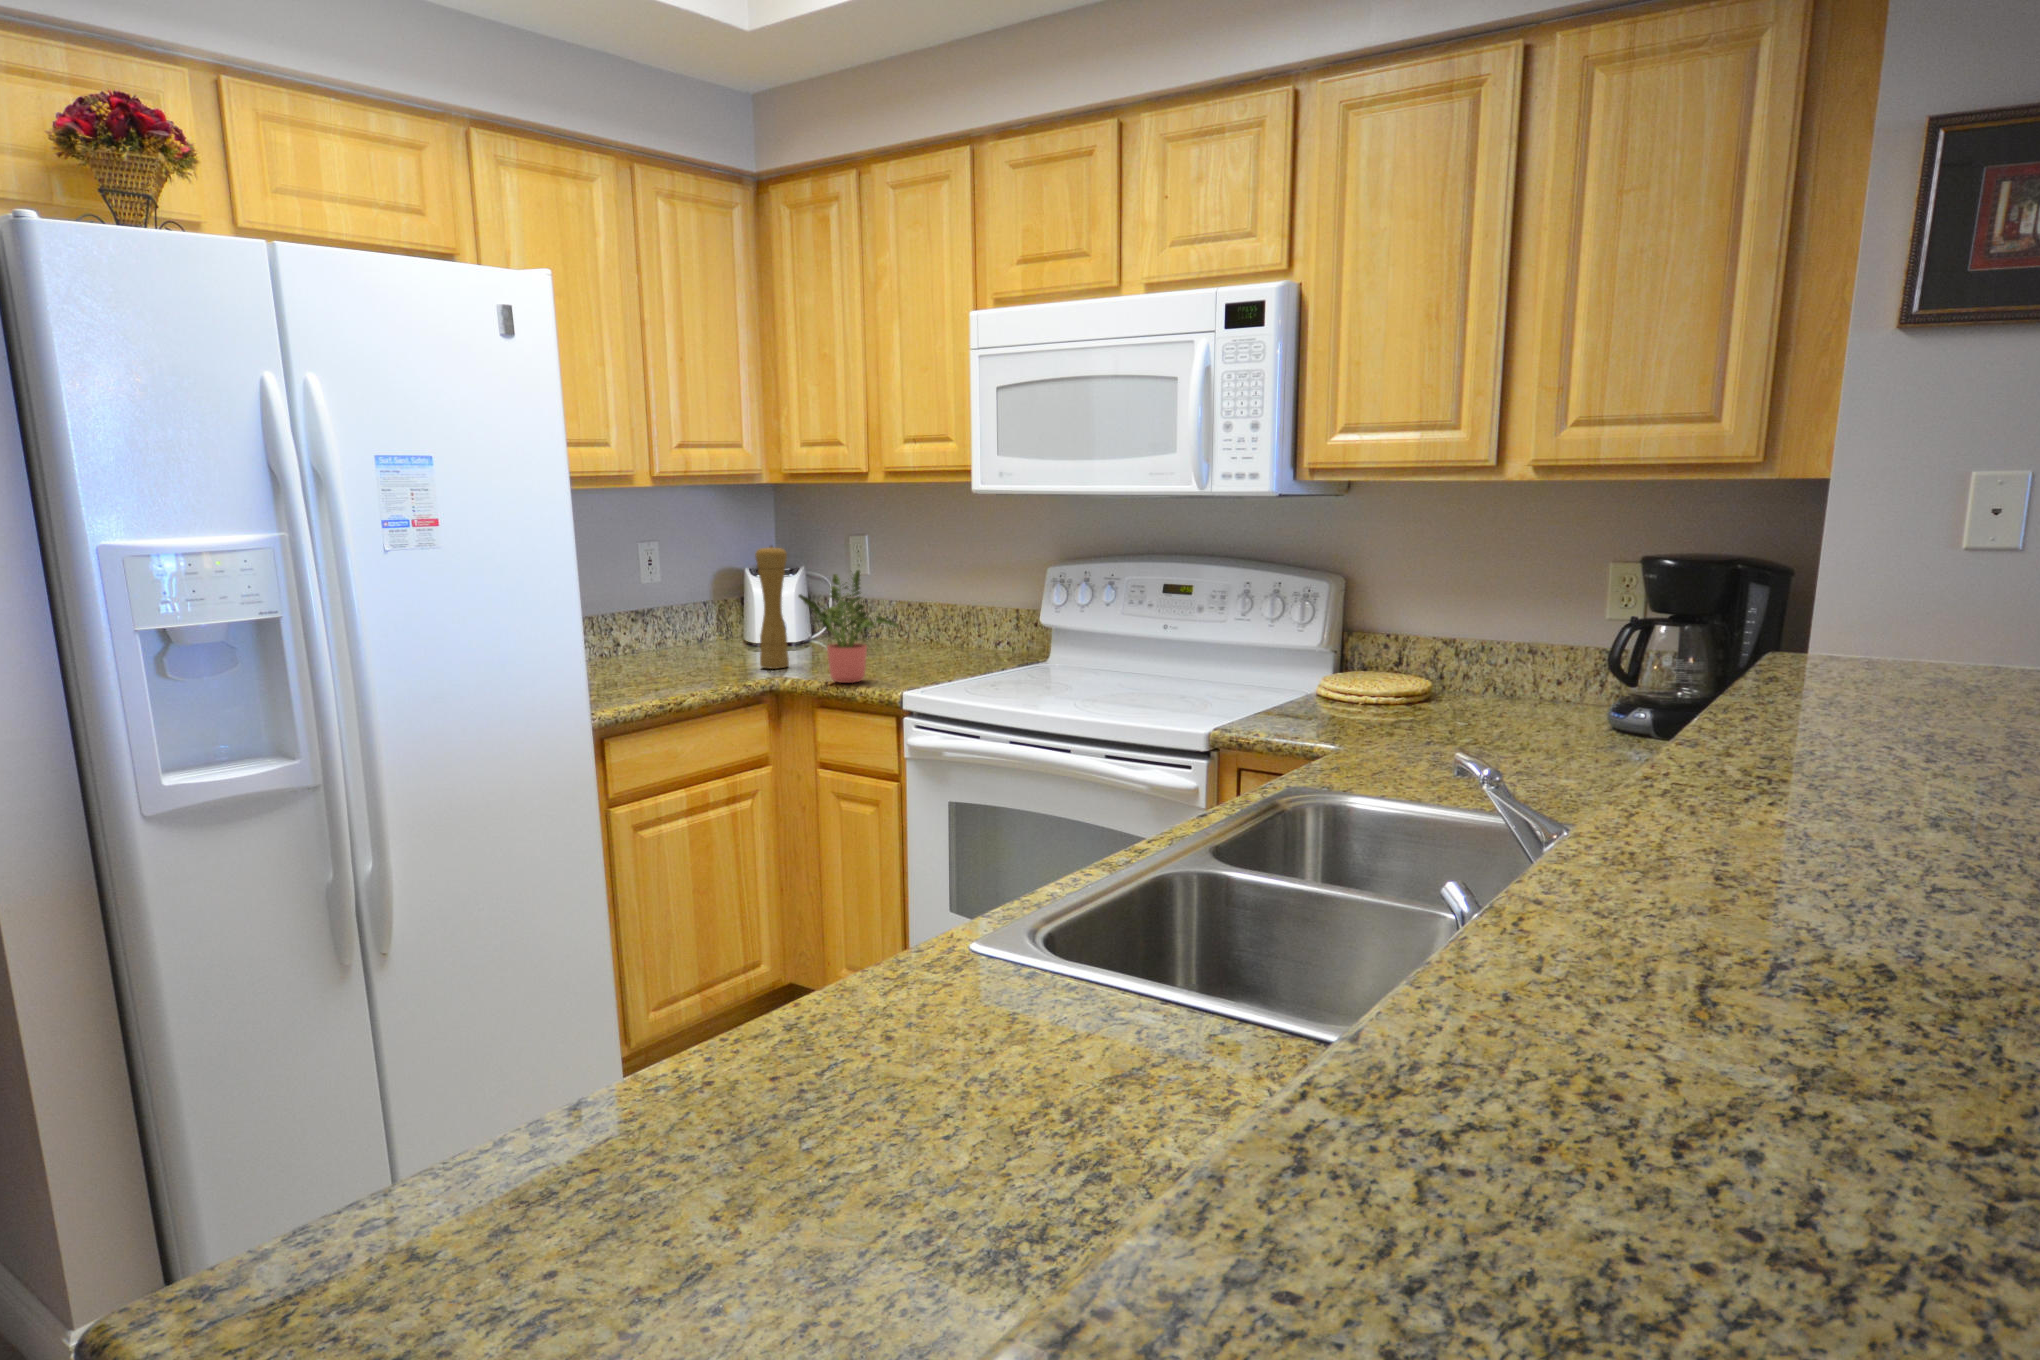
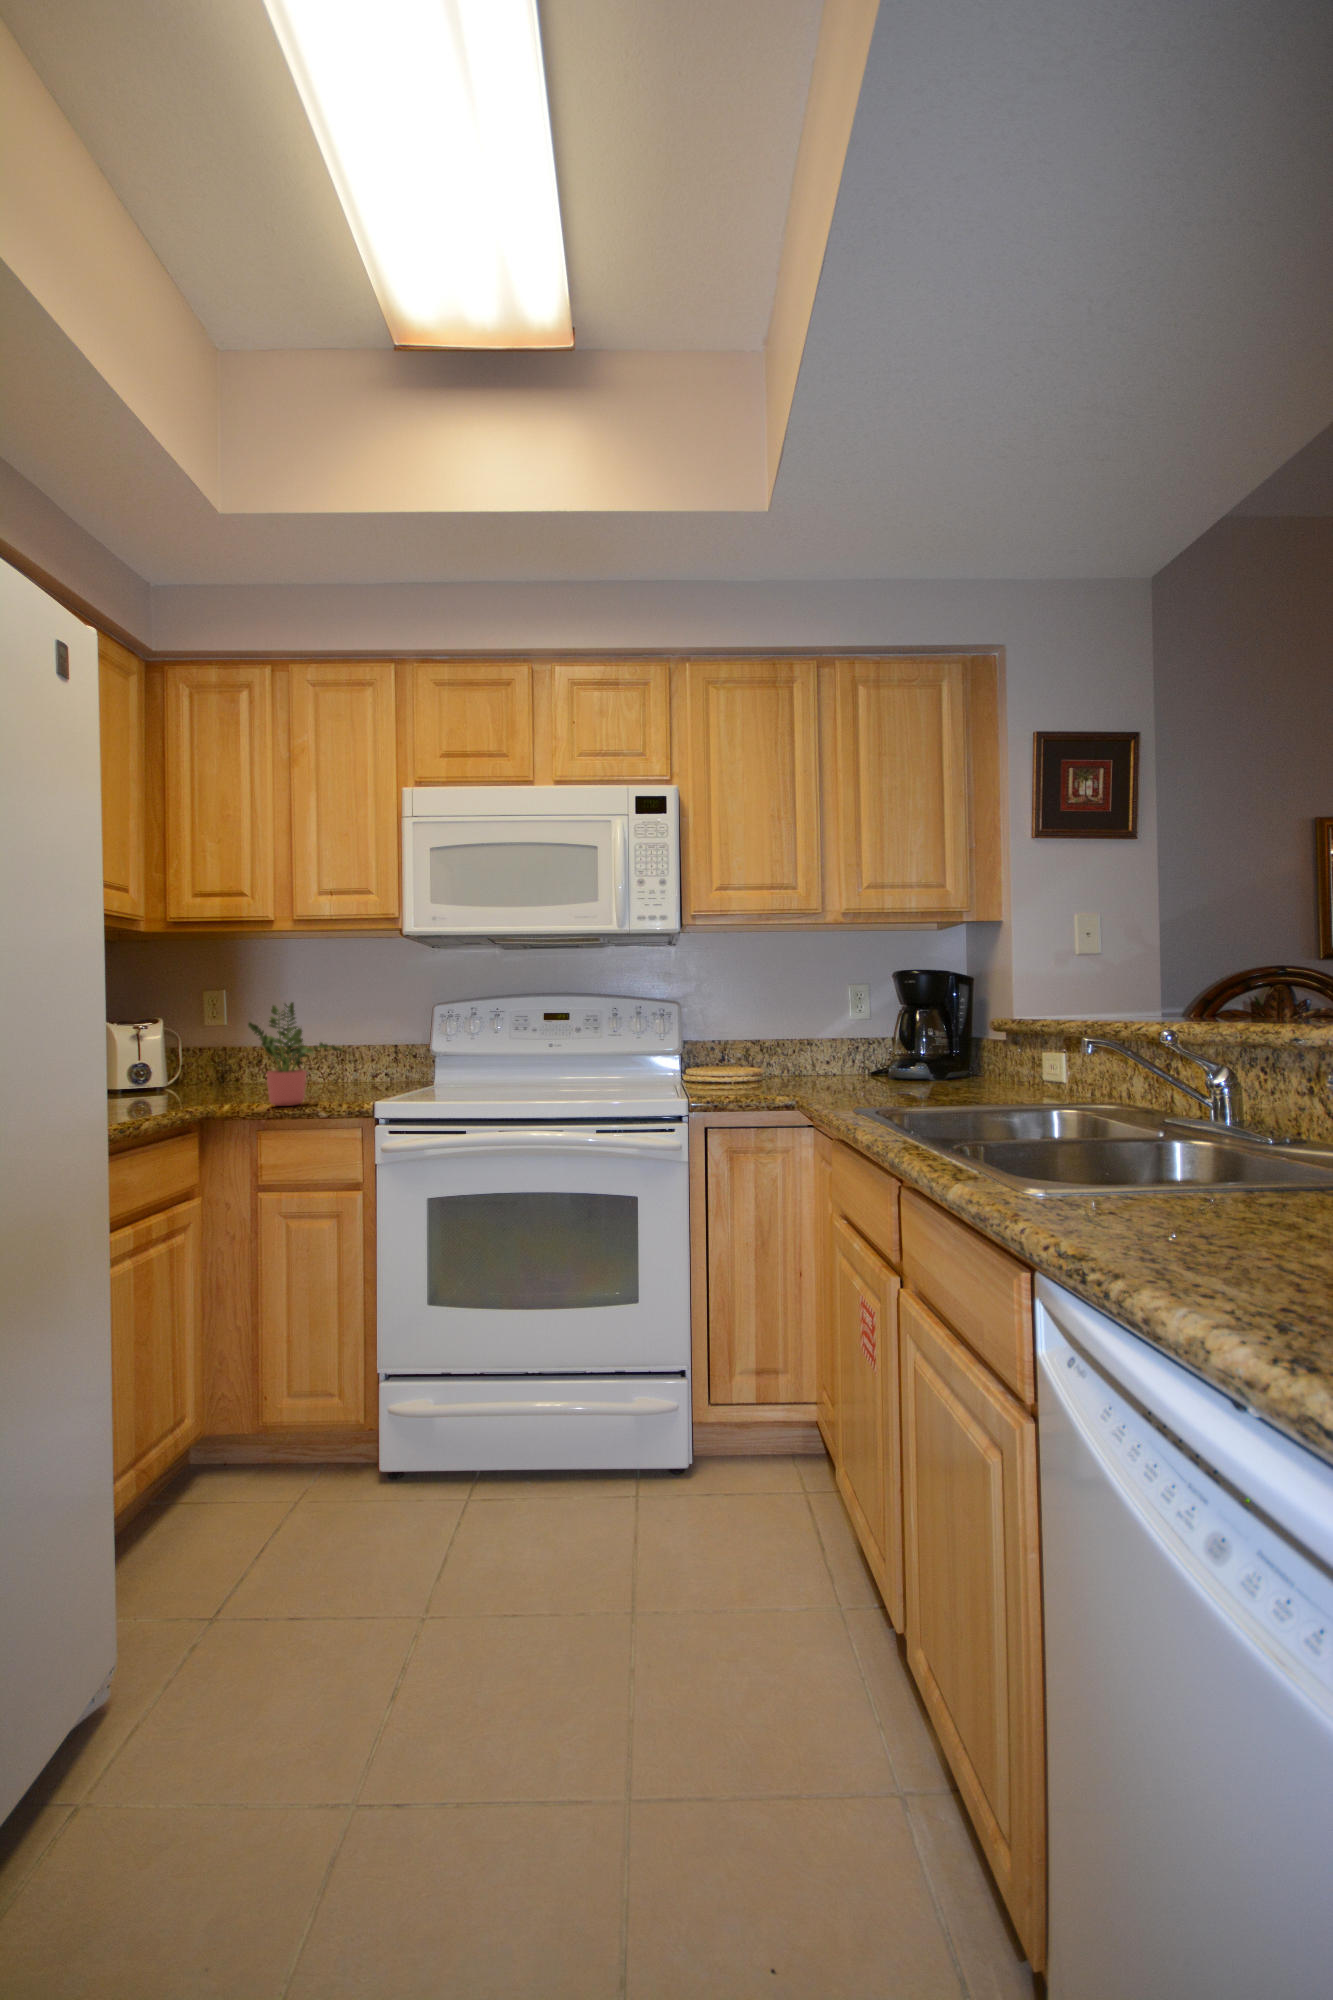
pepper mill: present [755,546,789,669] -> none [154,987,187,1106]

